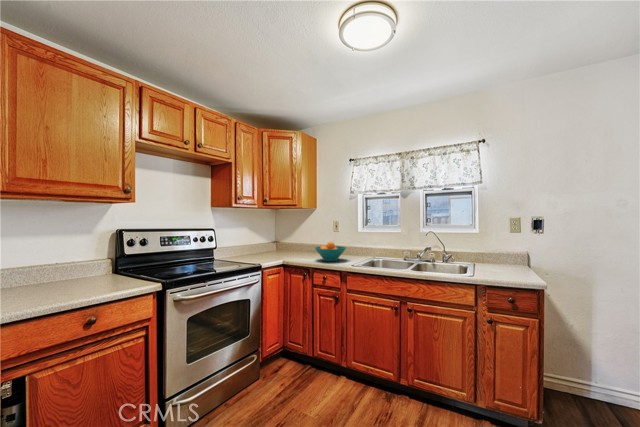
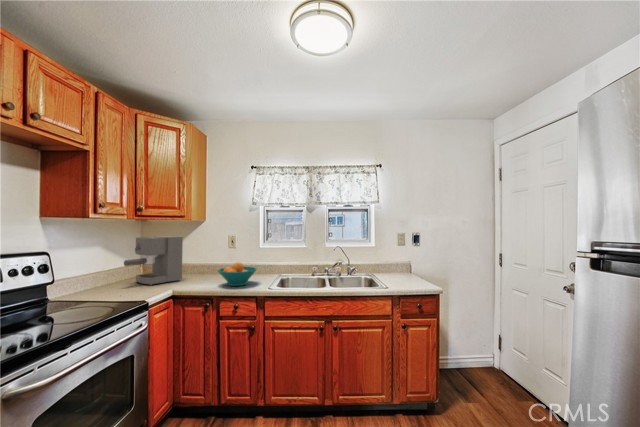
coffee maker: none [258,221,297,256] -> present [124,236,183,285]

